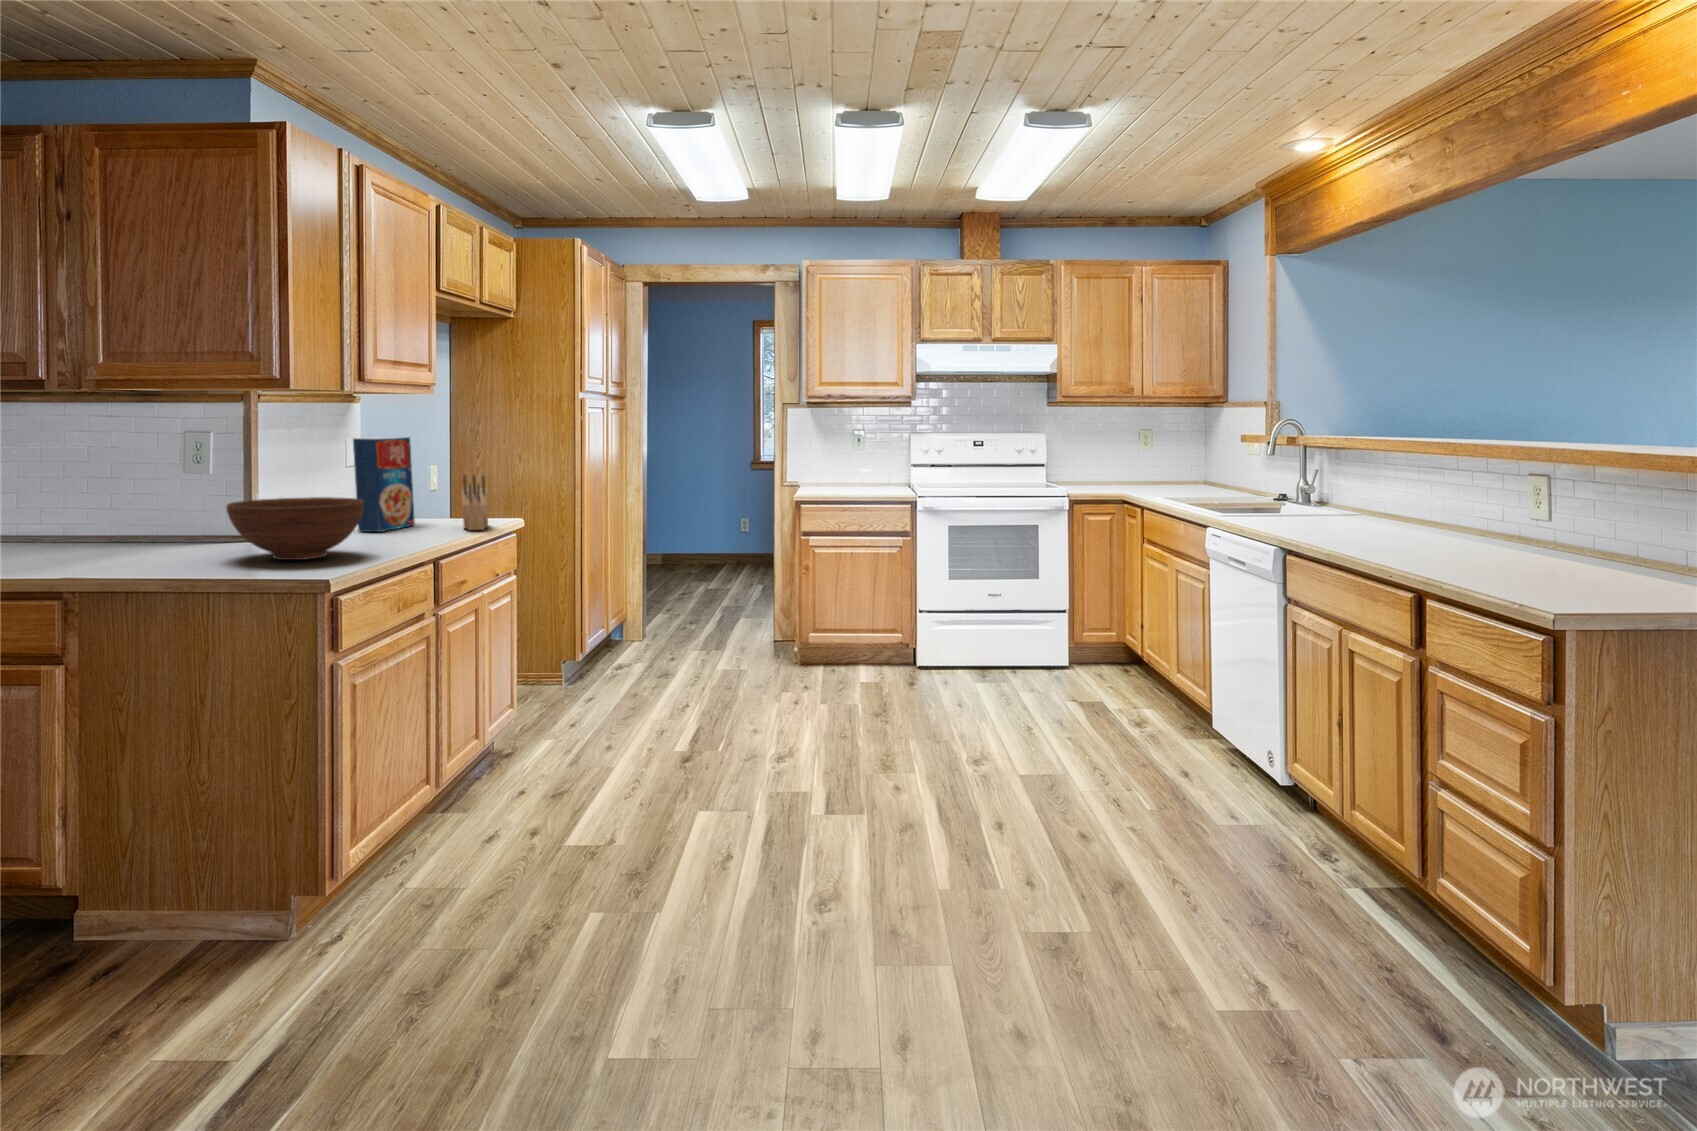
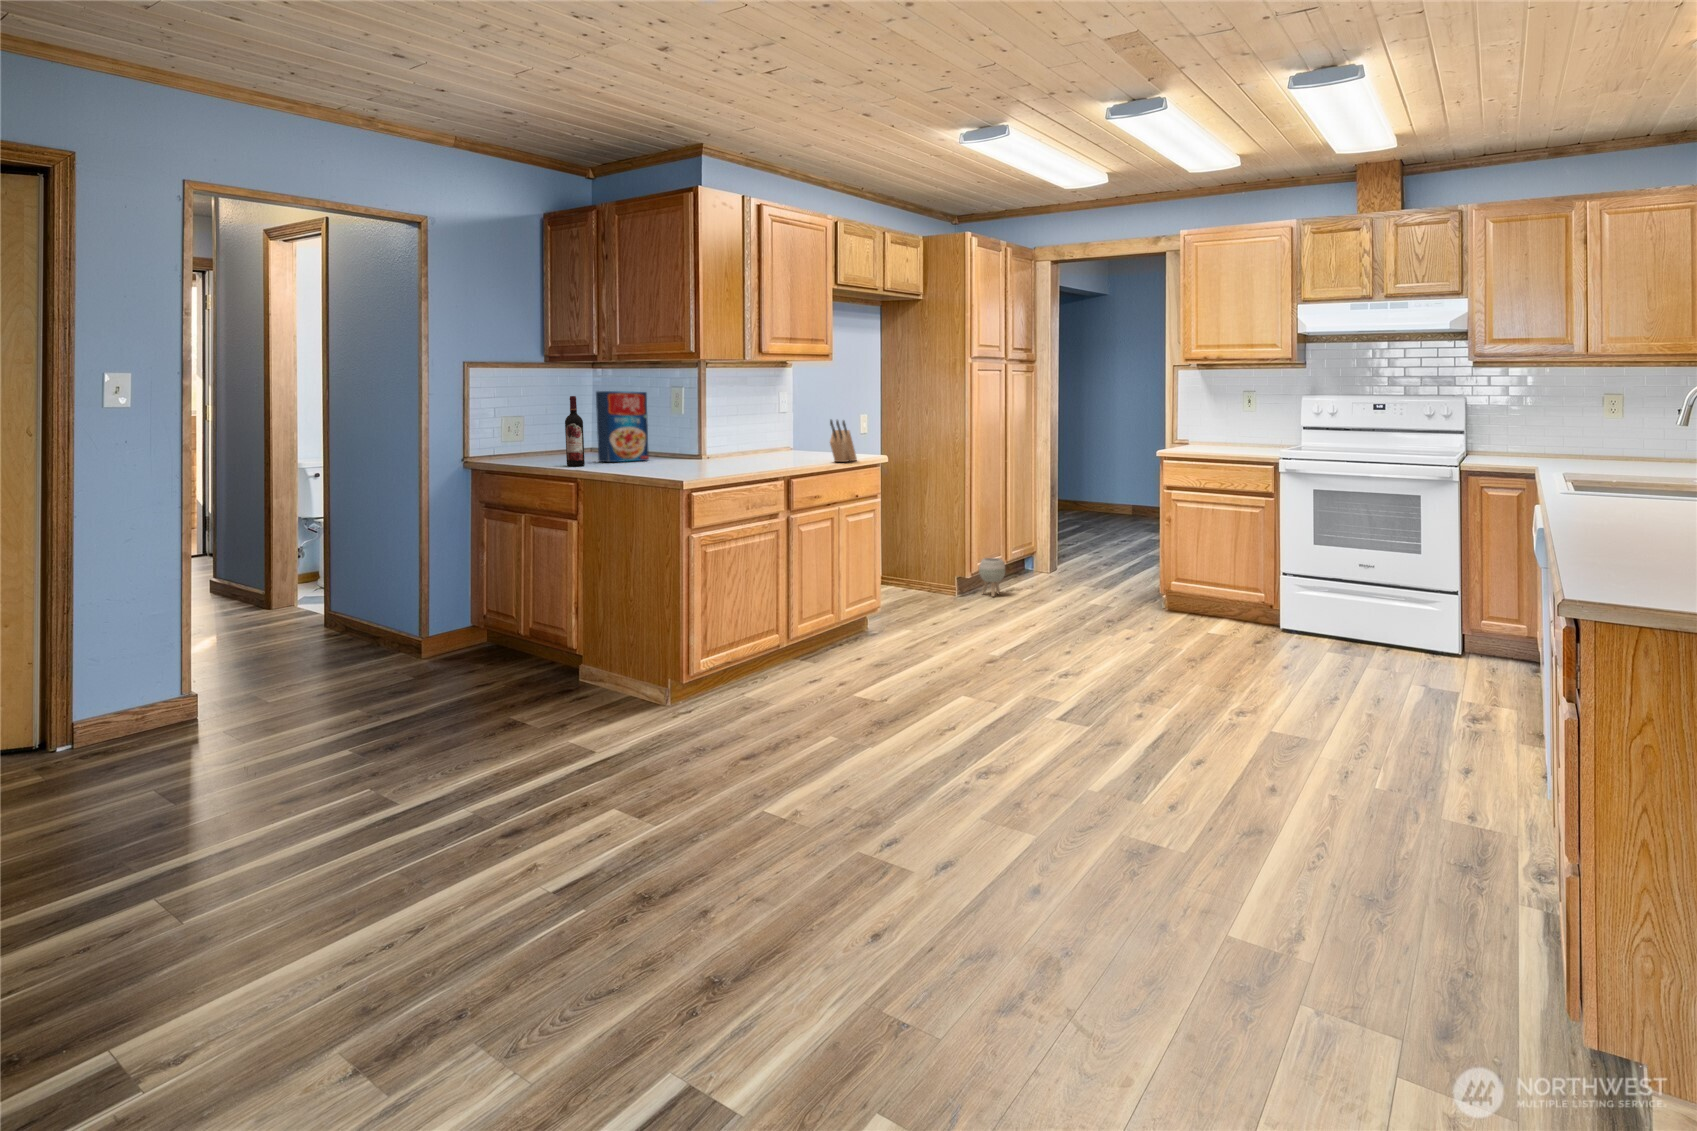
cereal box: present [353,437,415,532] -> present [596,391,649,462]
wine bottle: none [45,453,88,569] -> present [565,396,585,466]
fruit bowl: present [226,497,364,560] -> none [655,429,737,468]
planter: none [583,621,615,668] -> present [979,558,1005,596]

